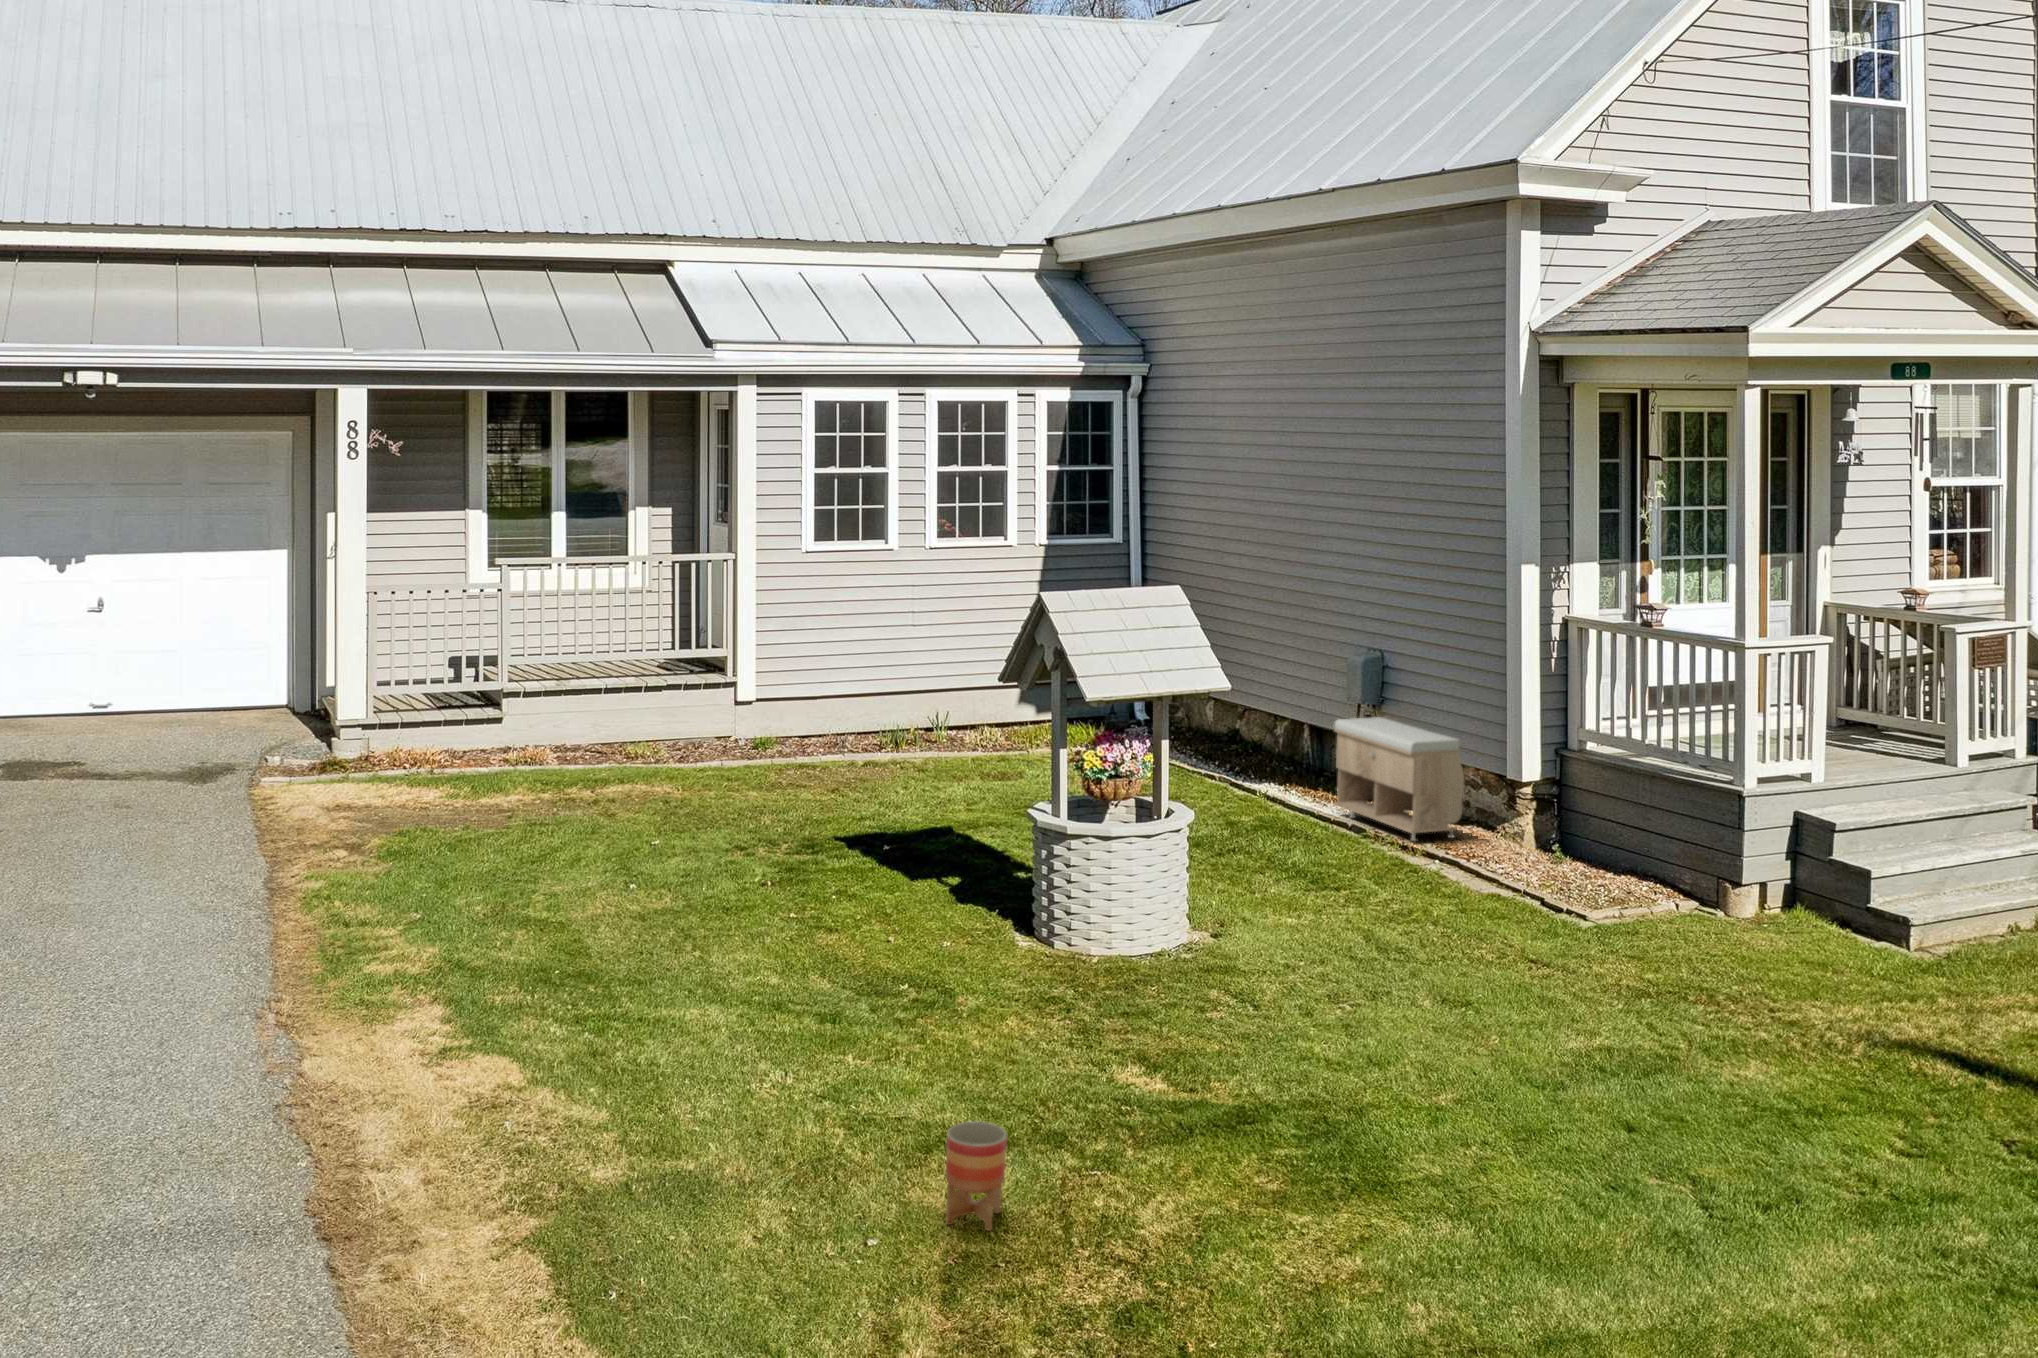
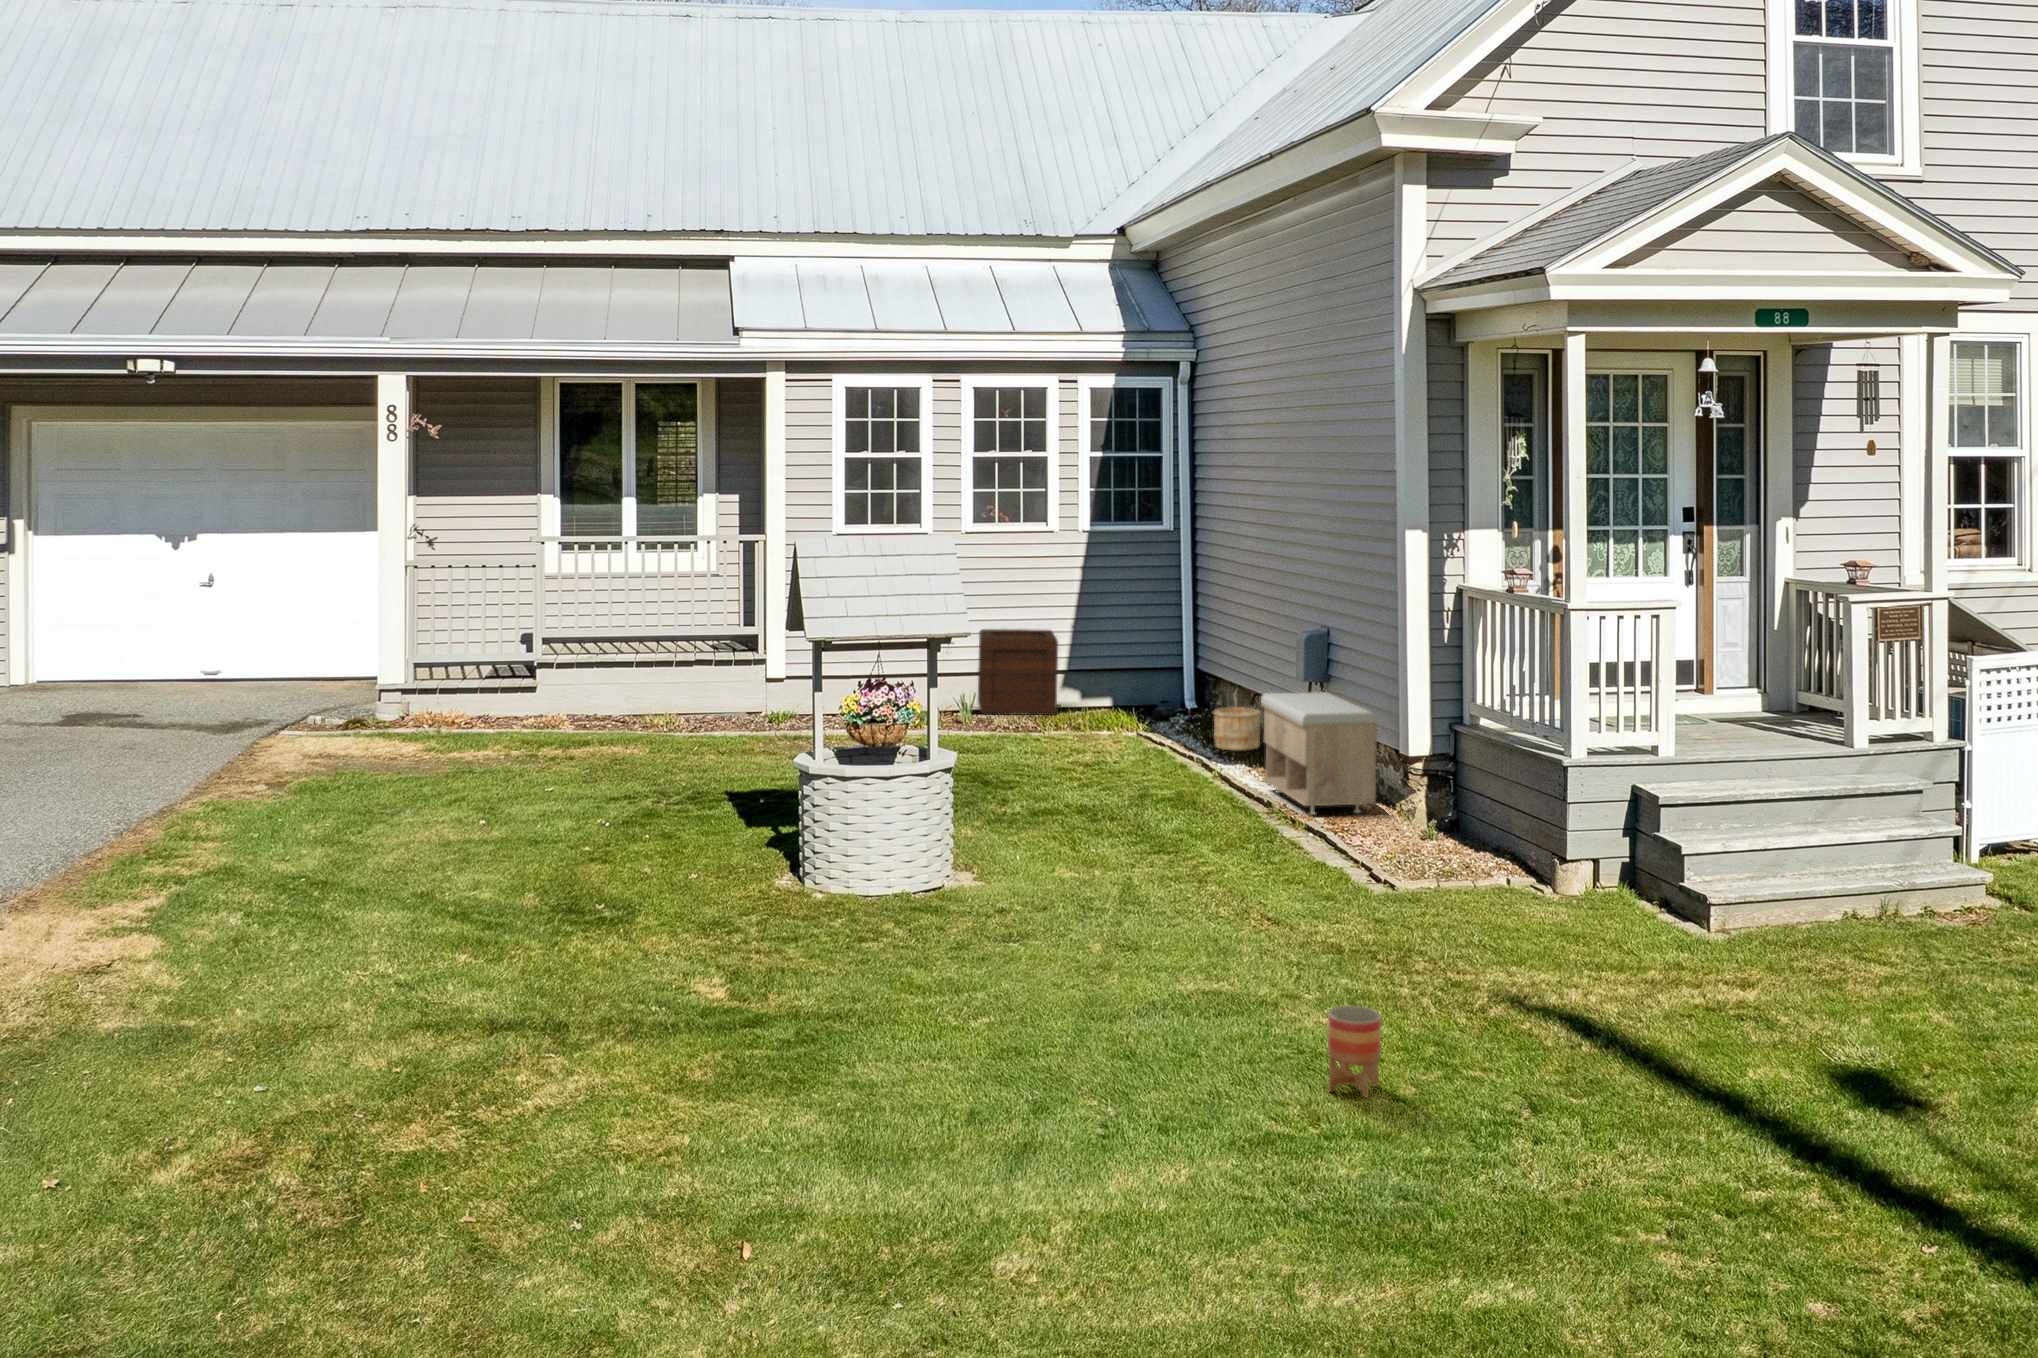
wooden crate: none [937,648,1034,737] -> present [978,629,1058,715]
wooden bucket: none [1225,727,1273,772] -> present [1213,707,1261,750]
planter: present [945,1121,1007,1231] -> present [1328,1006,1381,1098]

